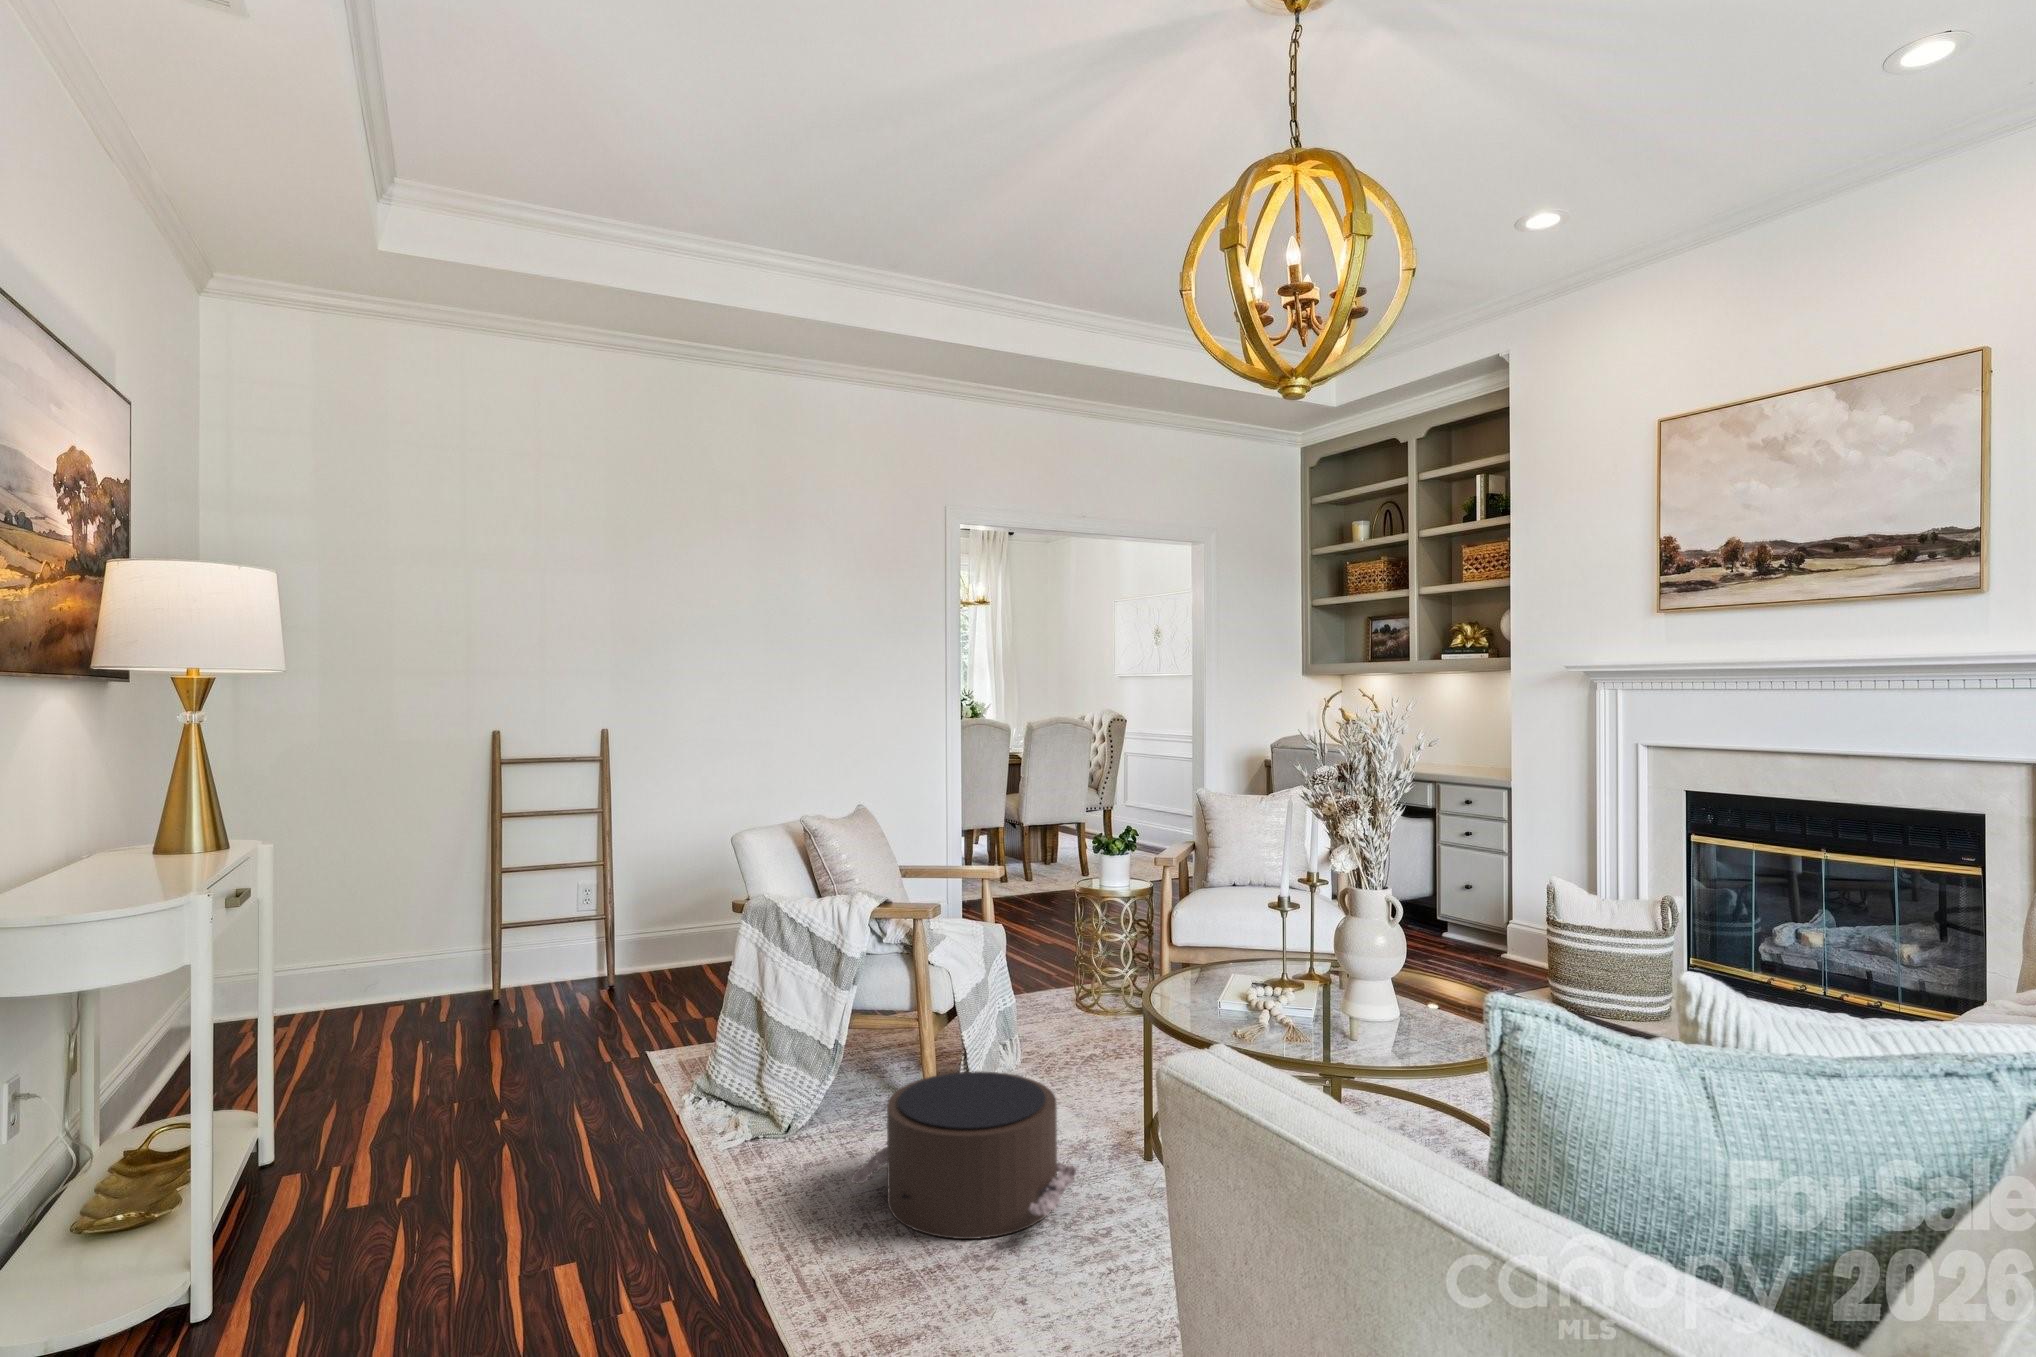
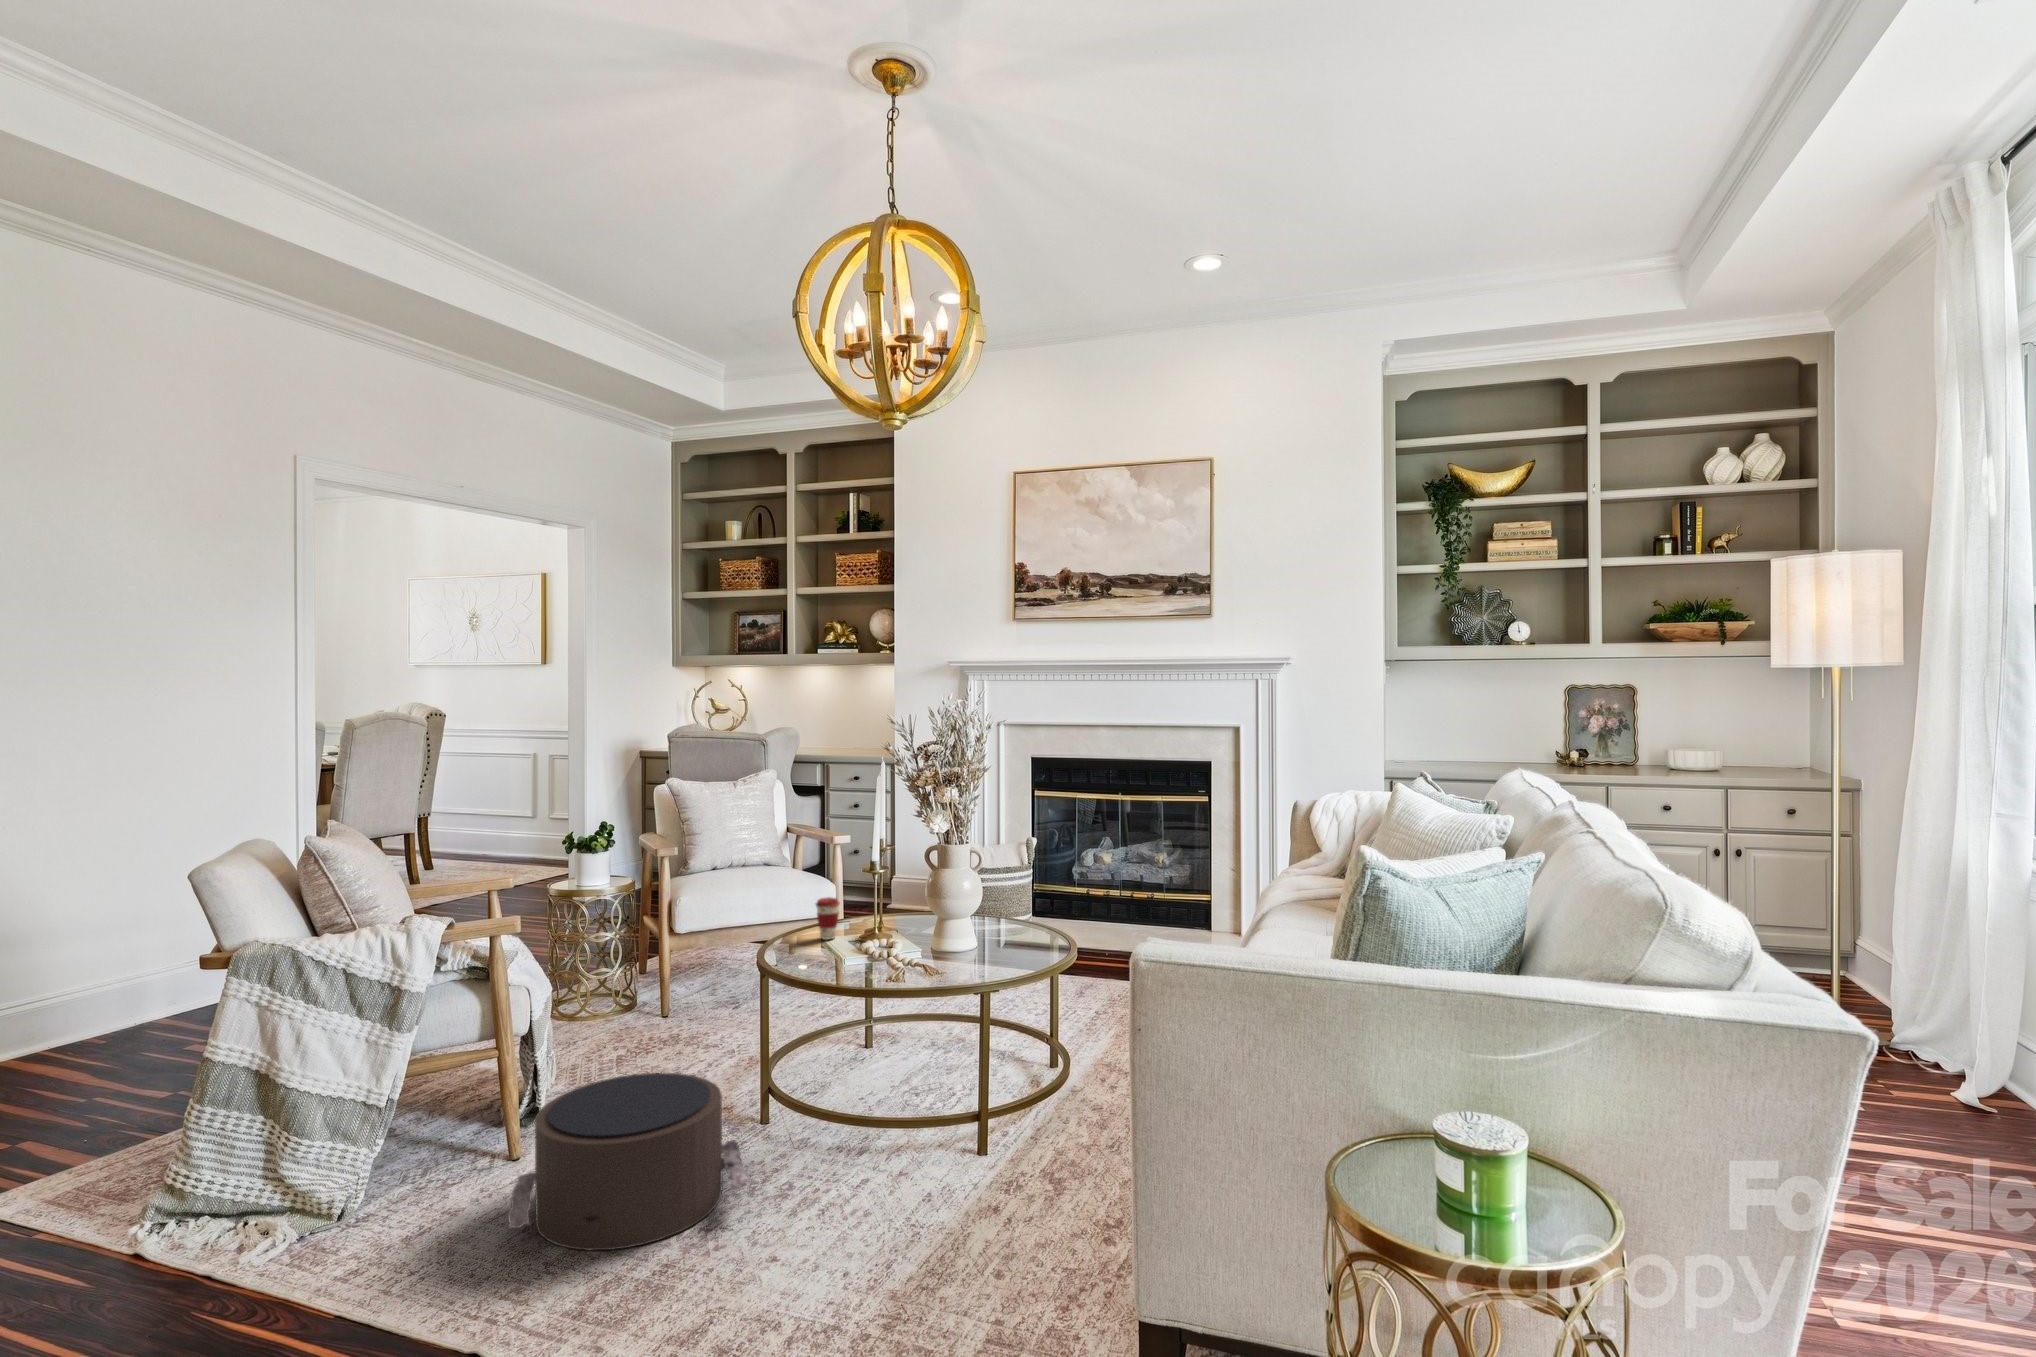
coffee cup: none [1239,932,1266,979] -> present [816,897,839,940]

